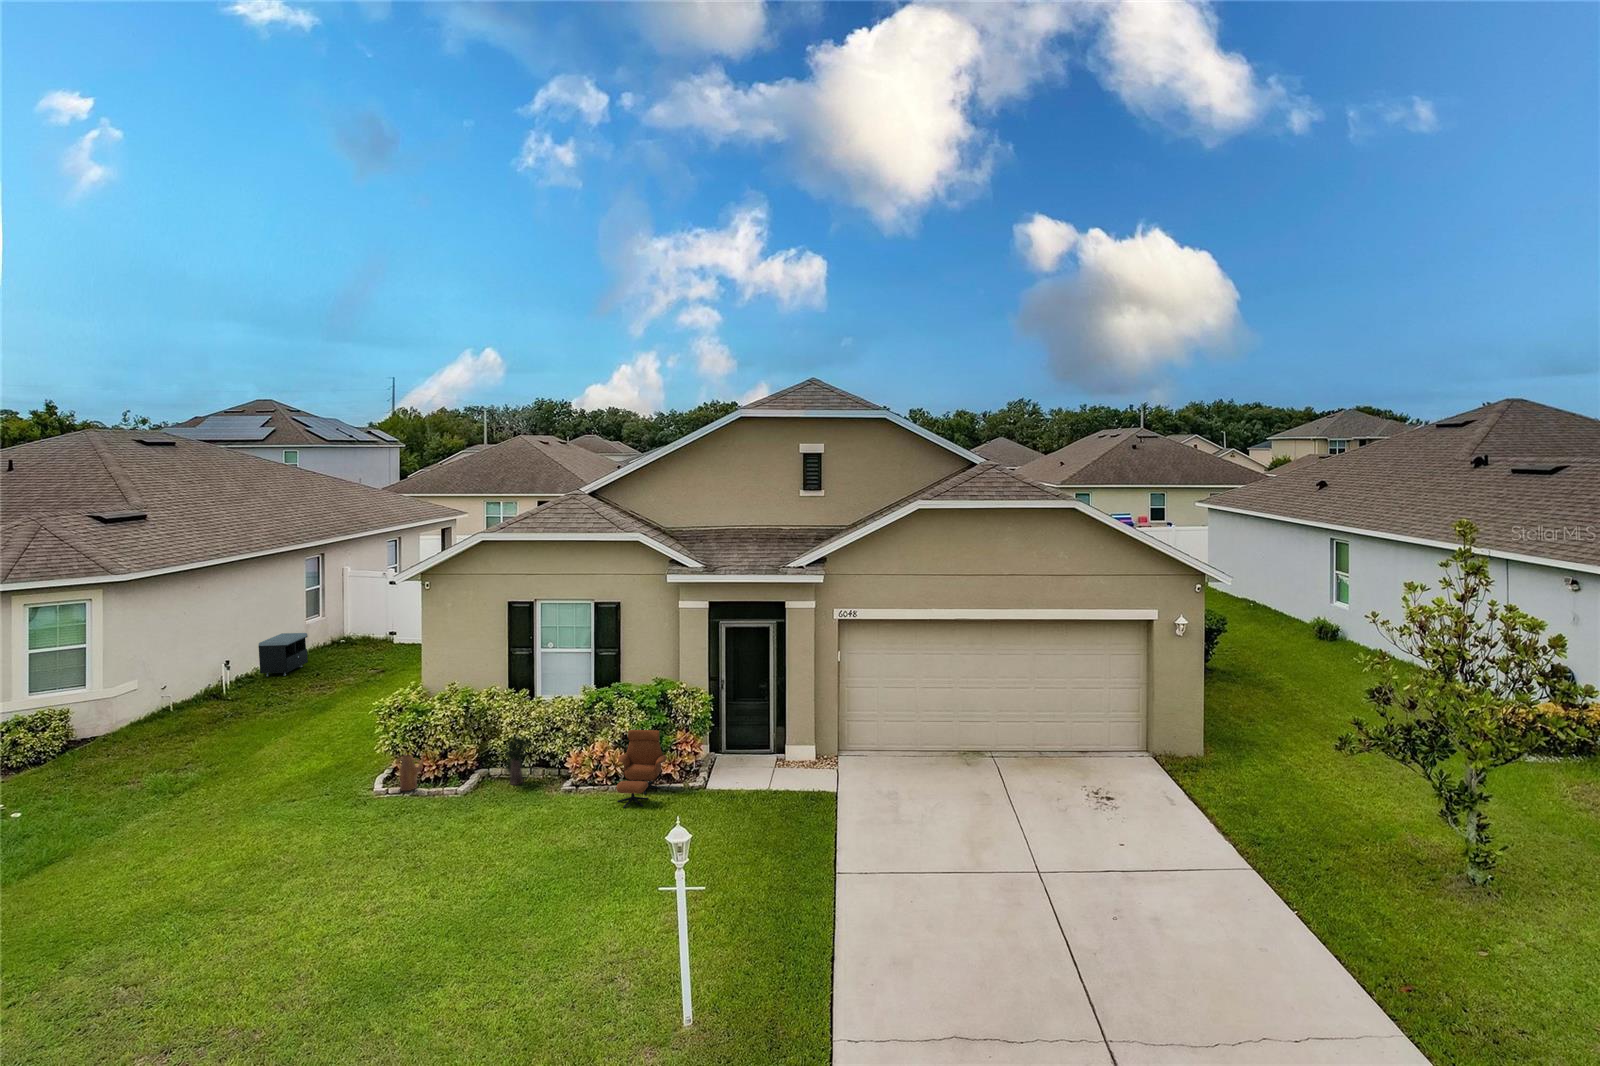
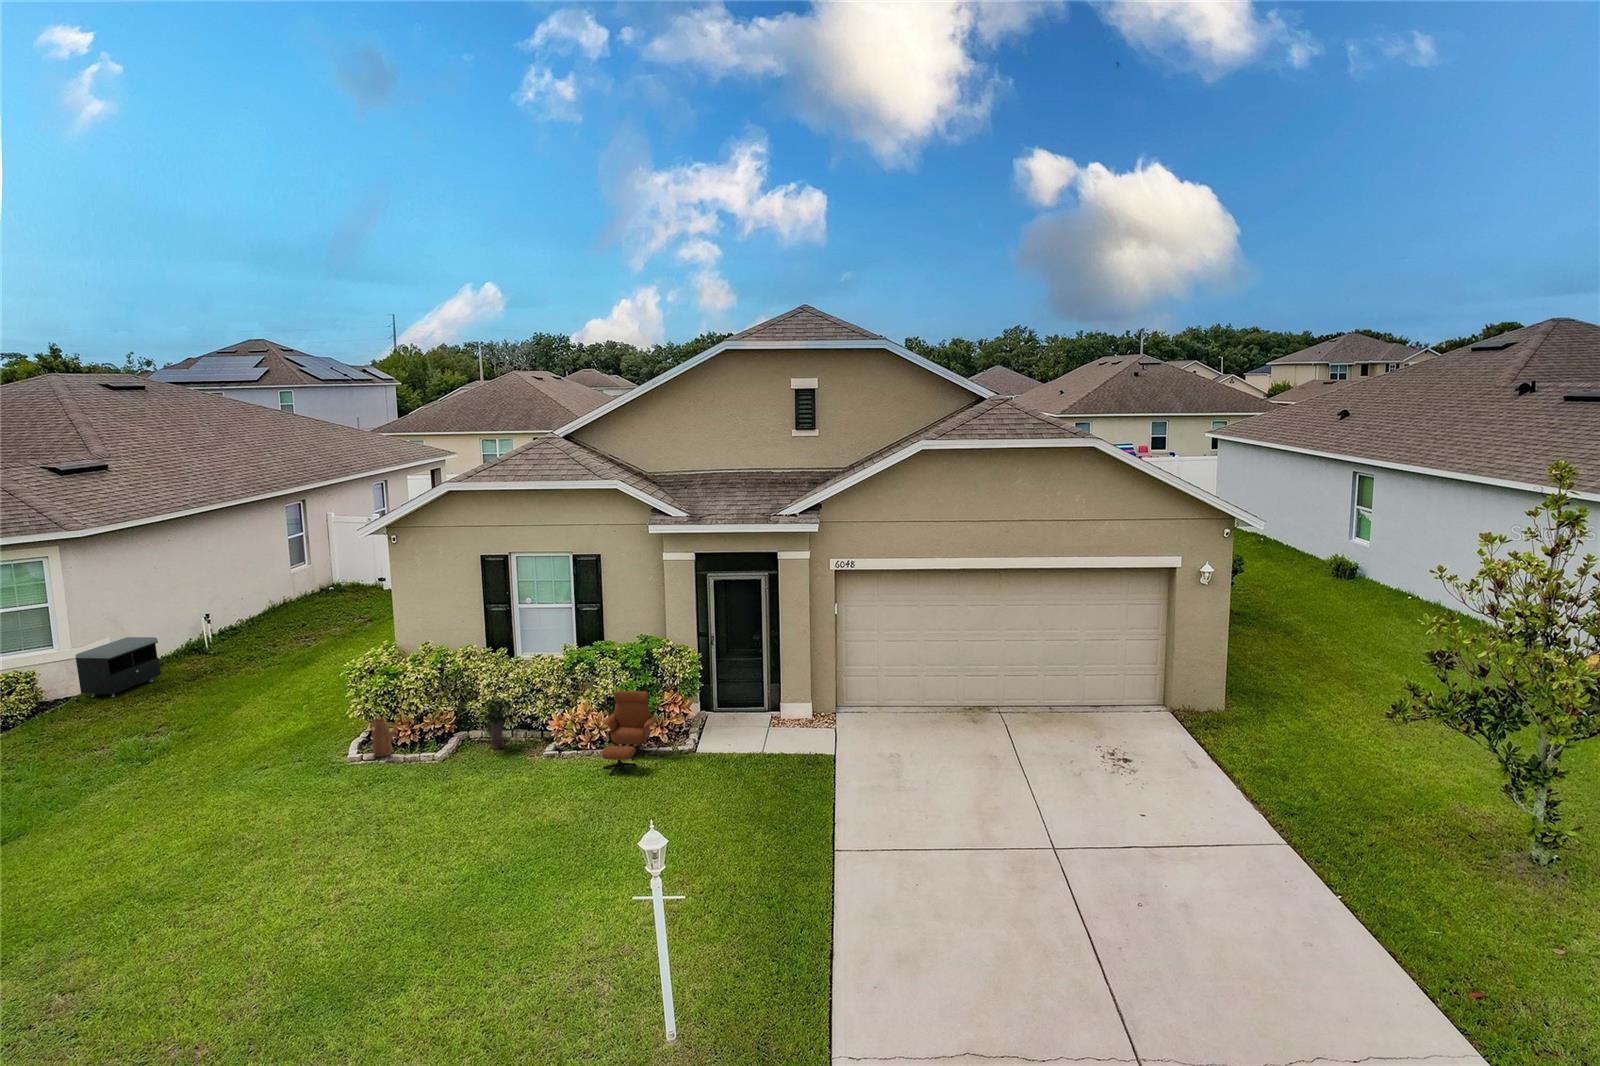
storage bench: present [259,633,308,676] -> present [76,637,161,697]

